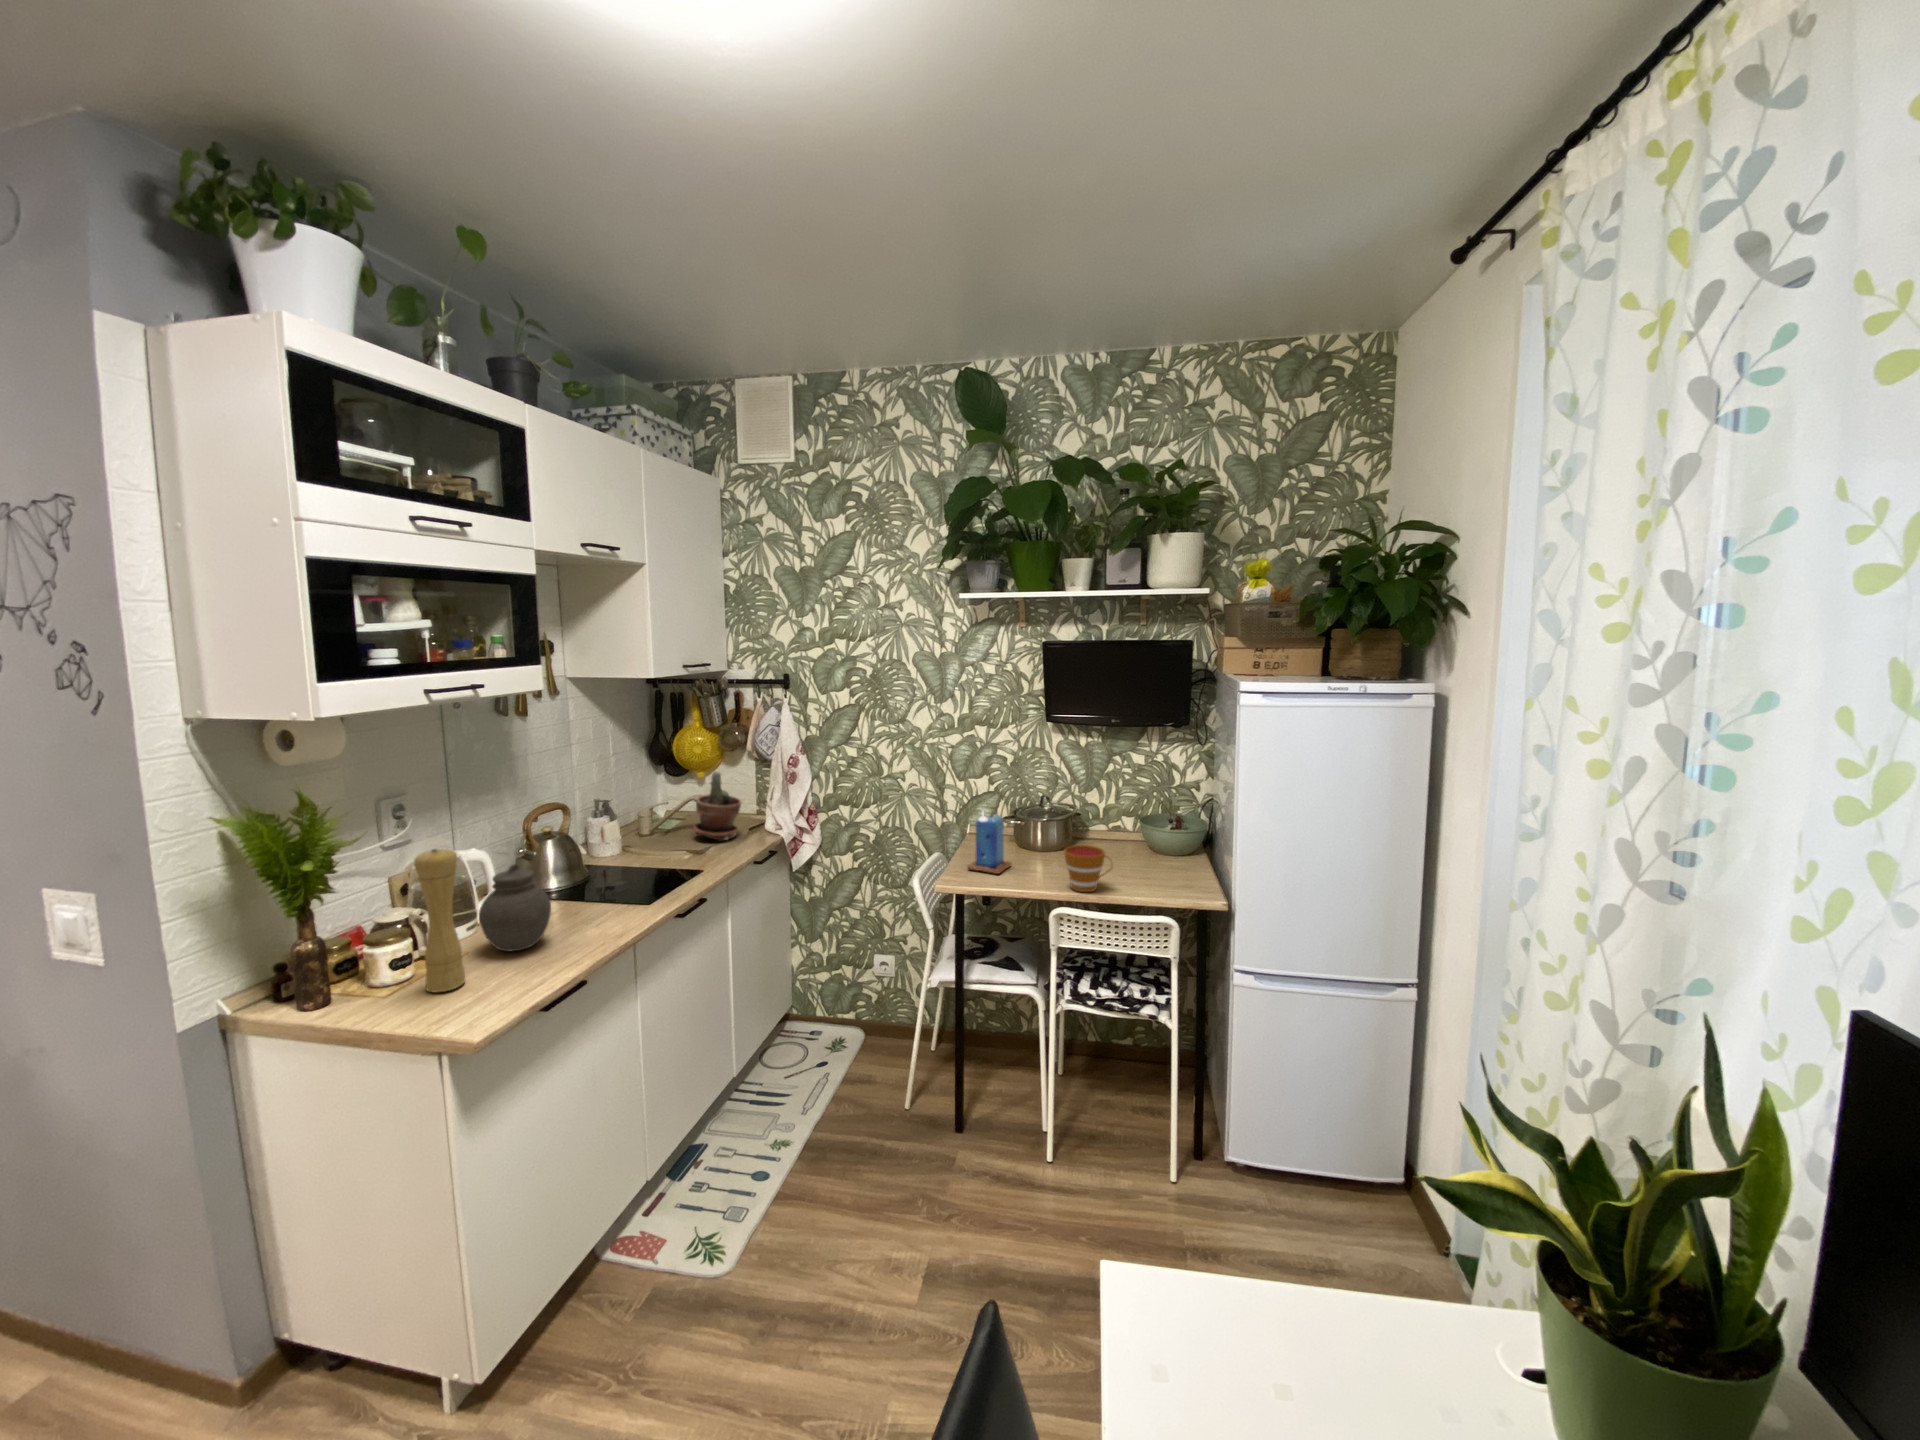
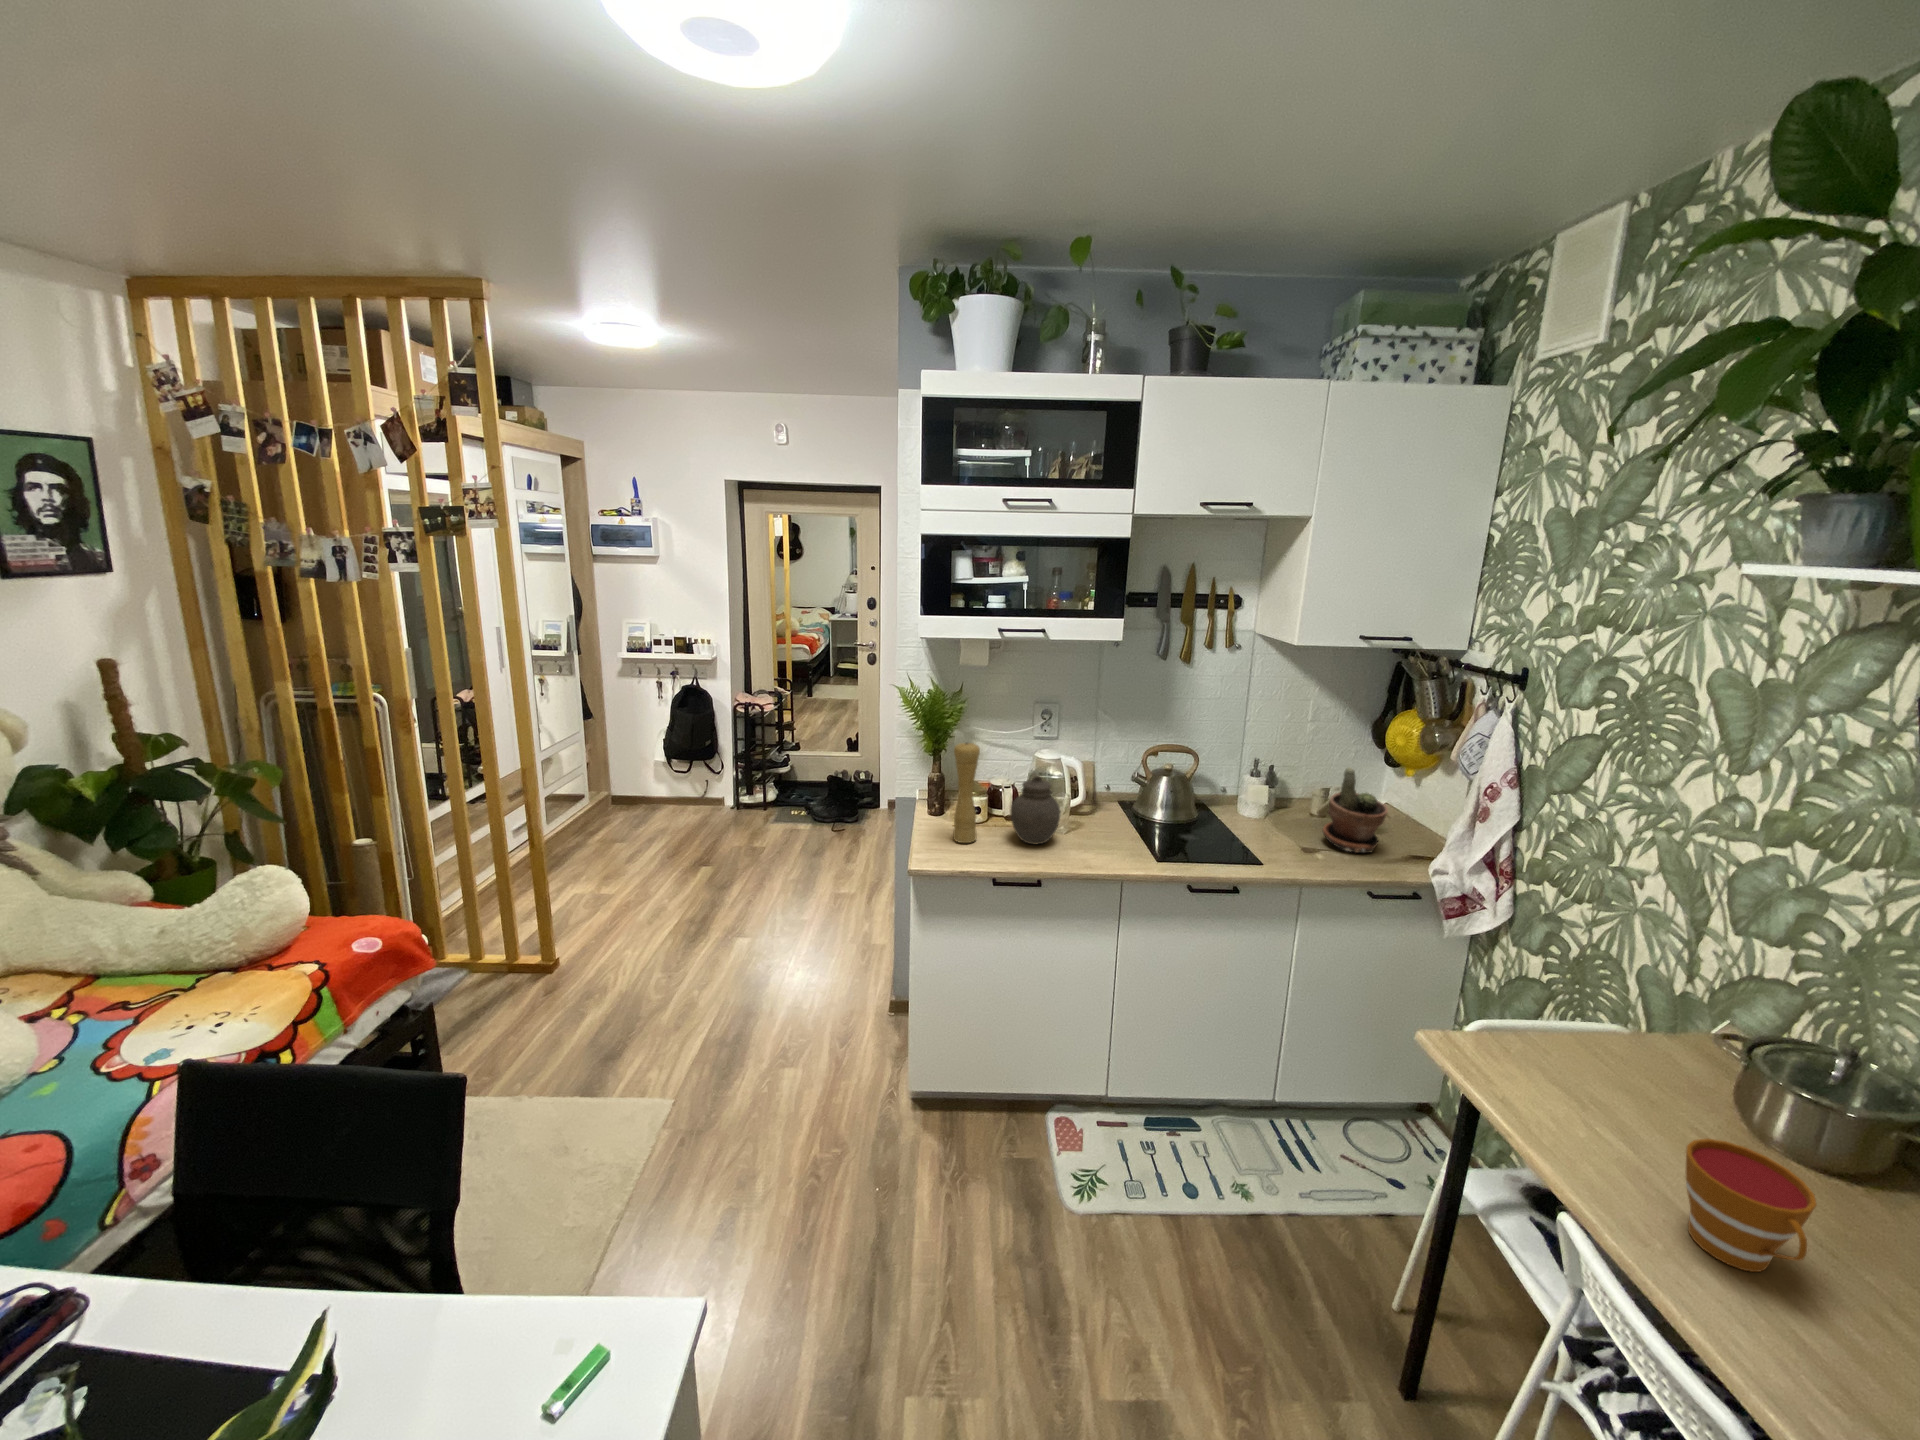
candle: present [967,812,1011,874] -> none [1580,980,1688,1115]

